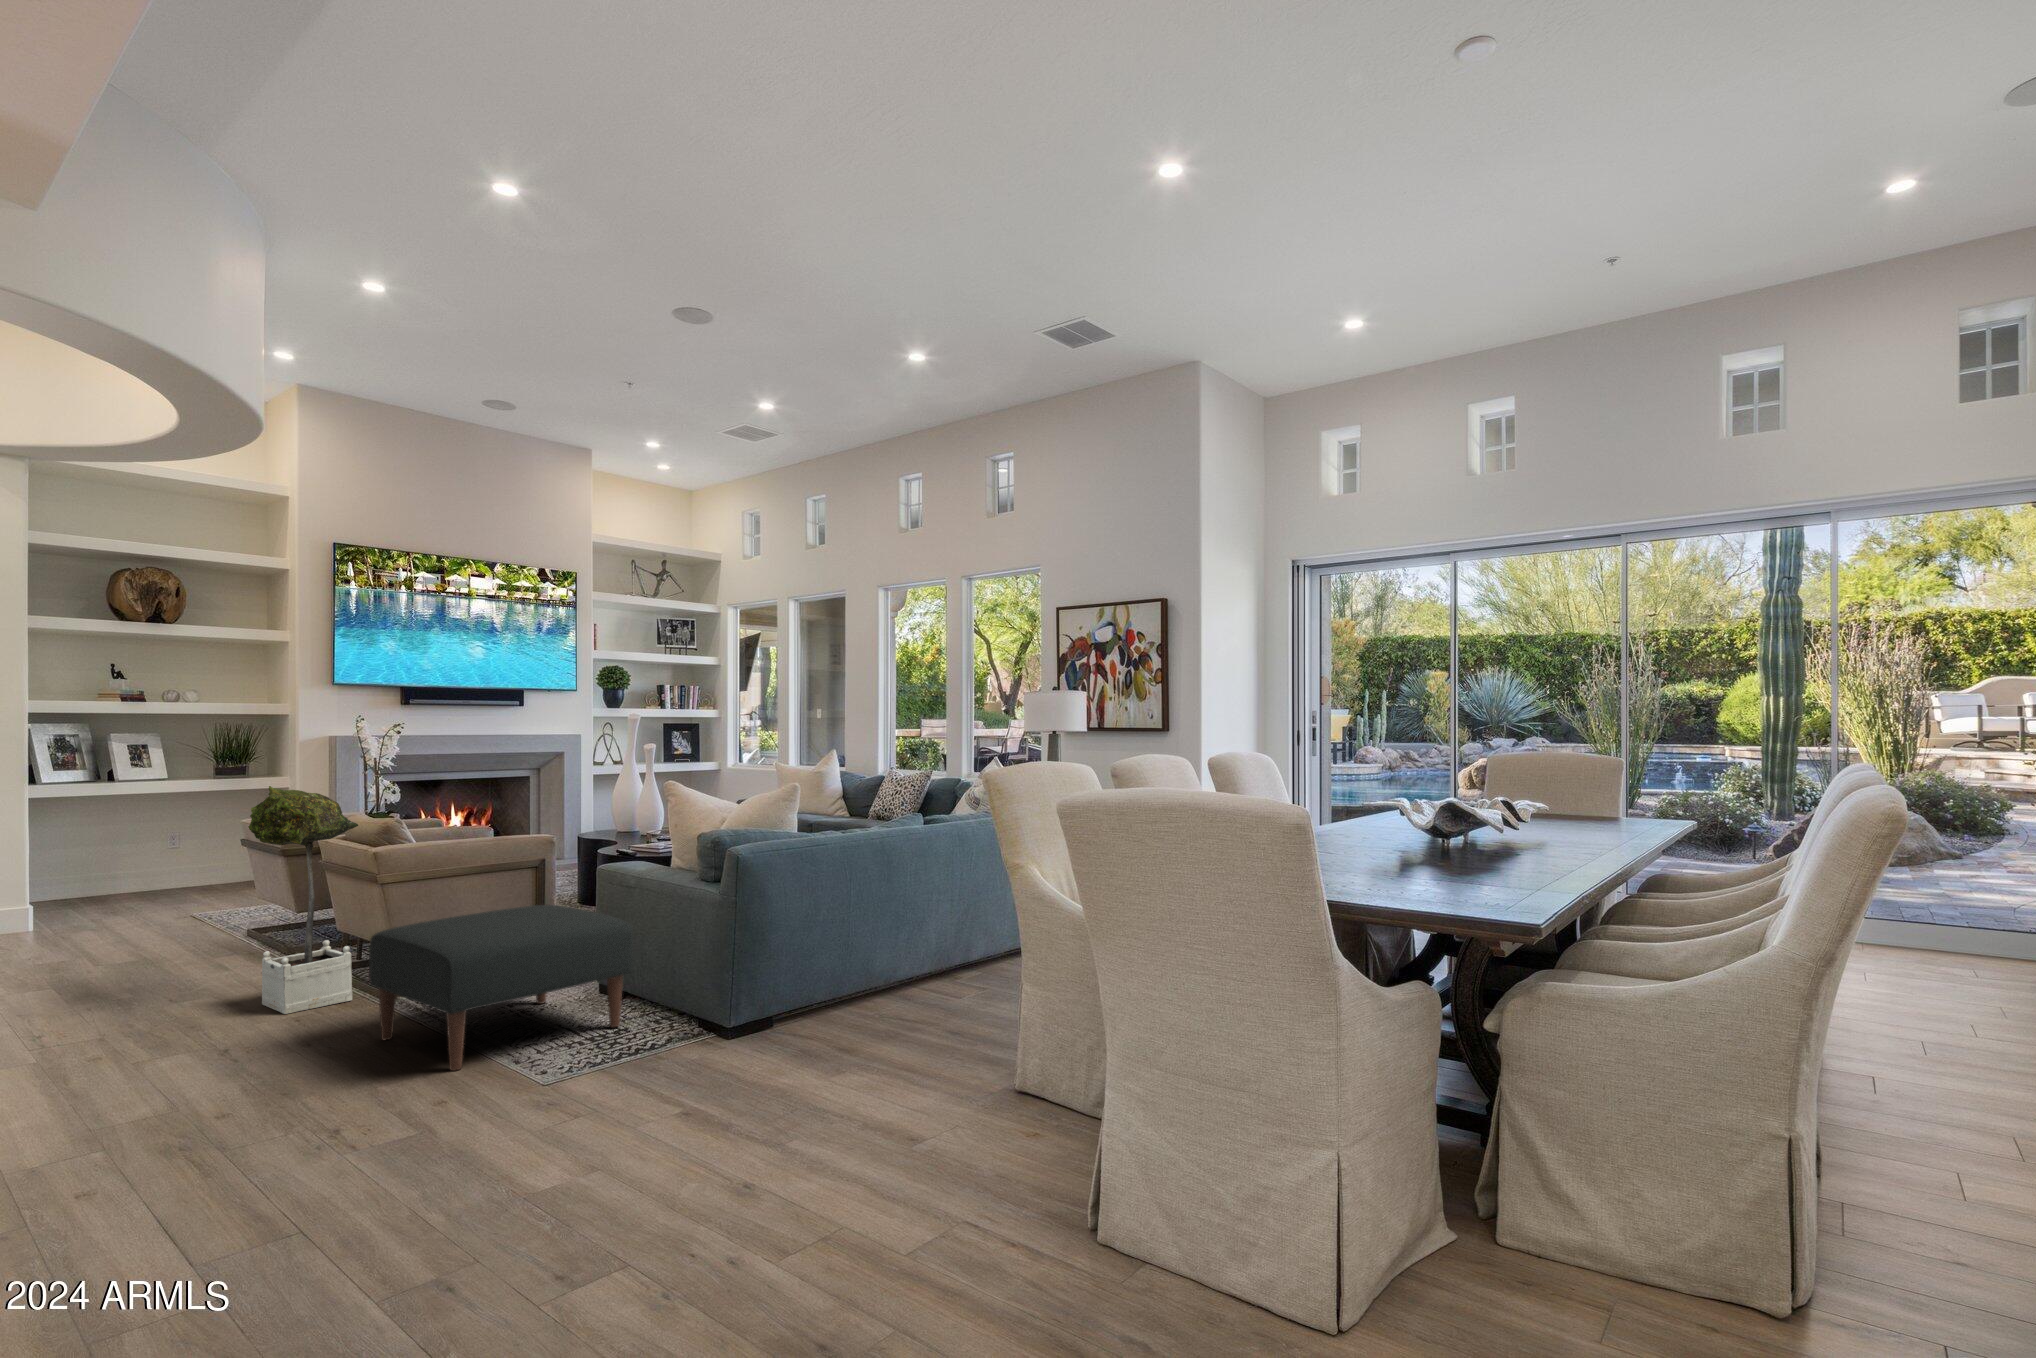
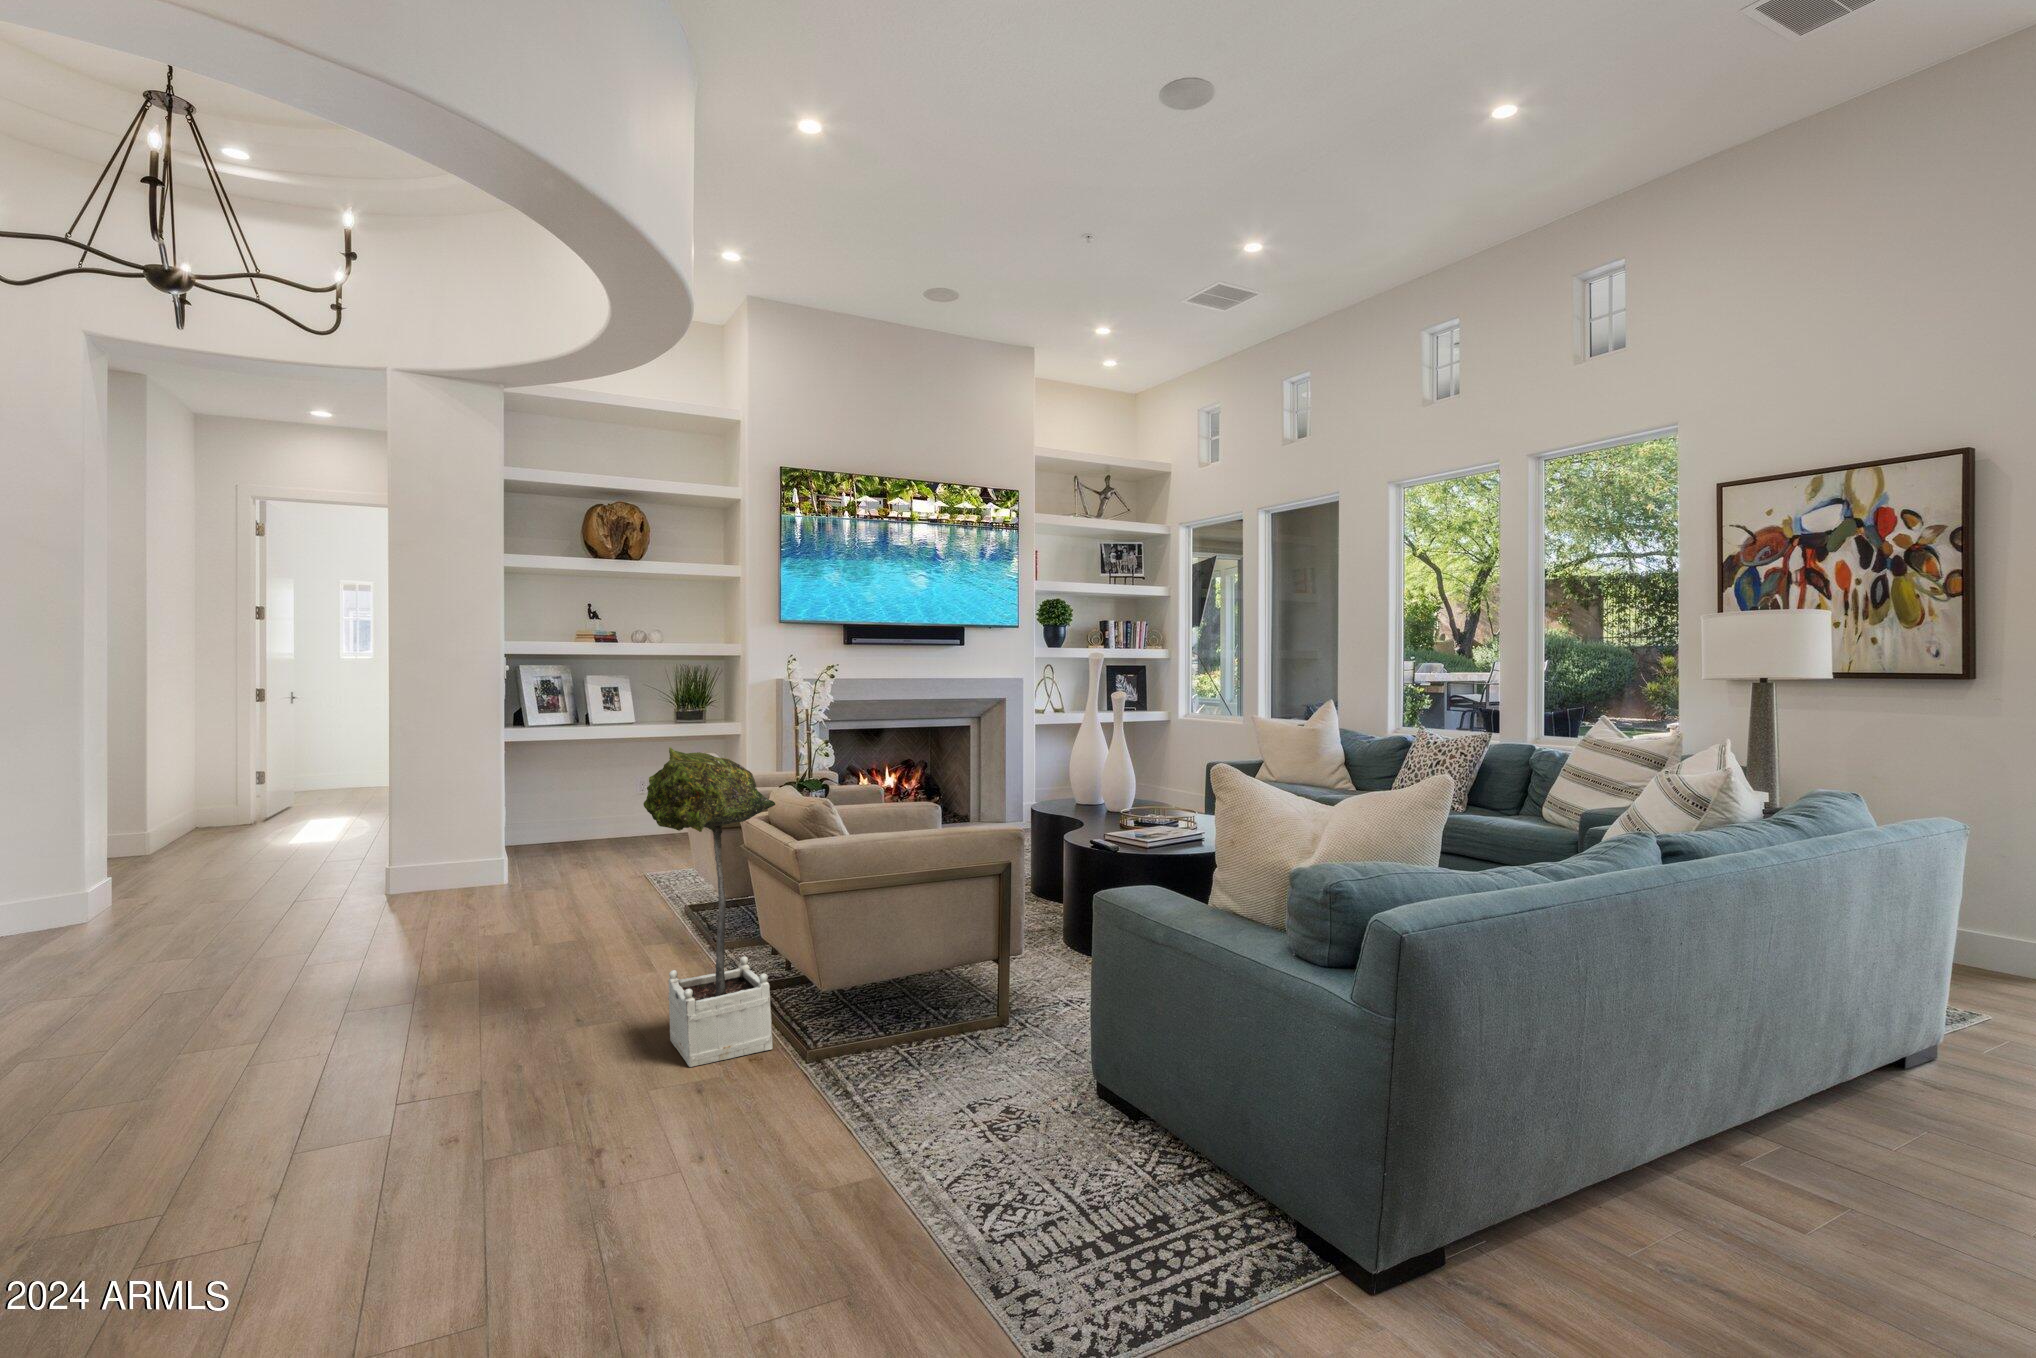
ottoman: present [369,905,633,1071] -> none [777,947,1174,1284]

